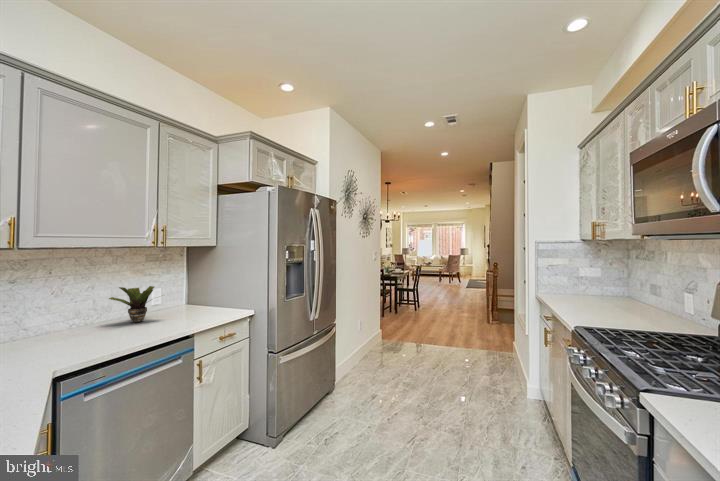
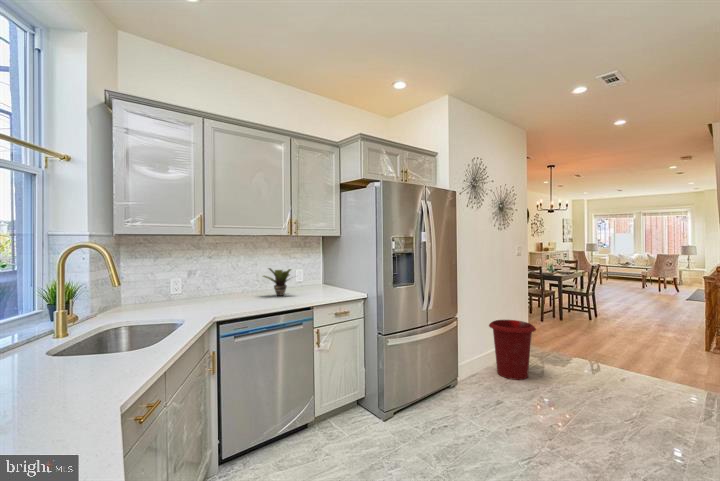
waste bin: none [359,319,397,373] -> present [489,320,536,380]

